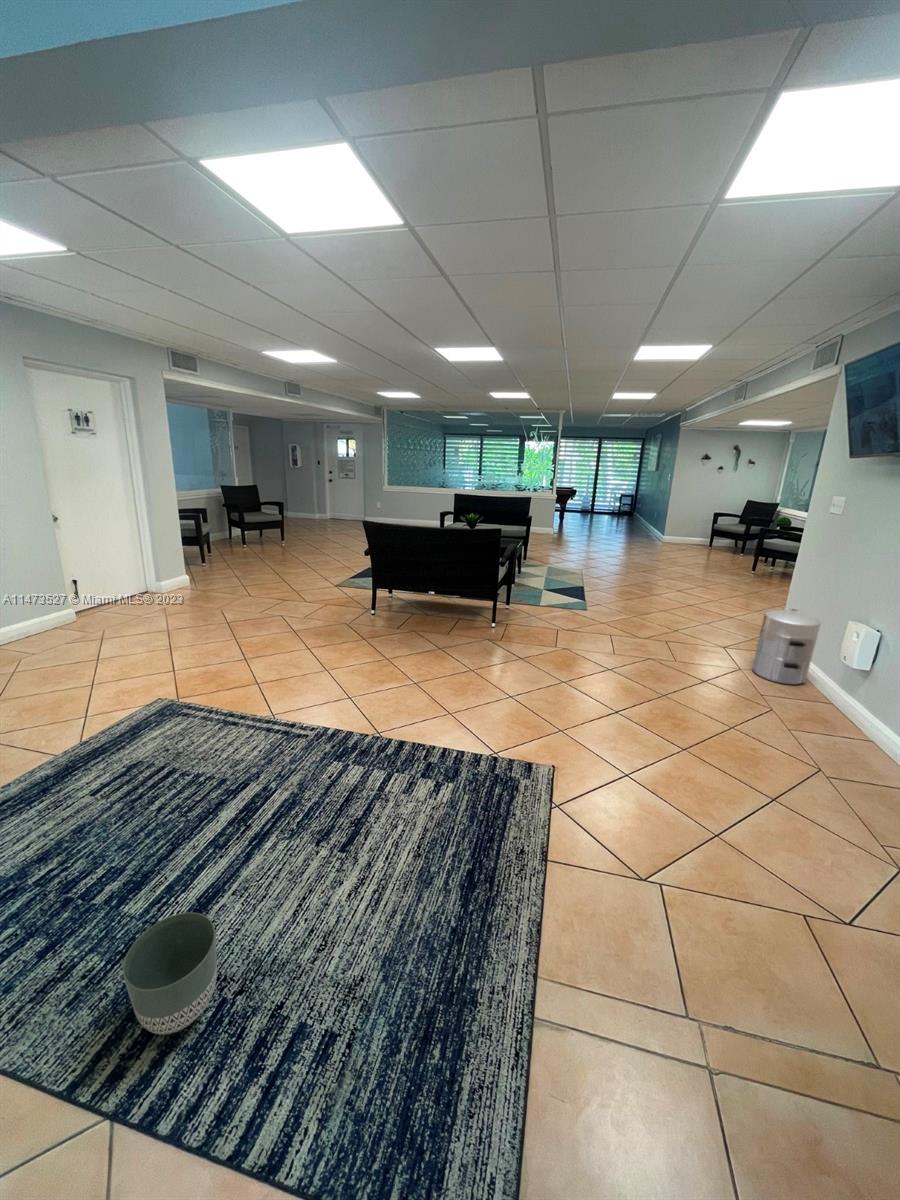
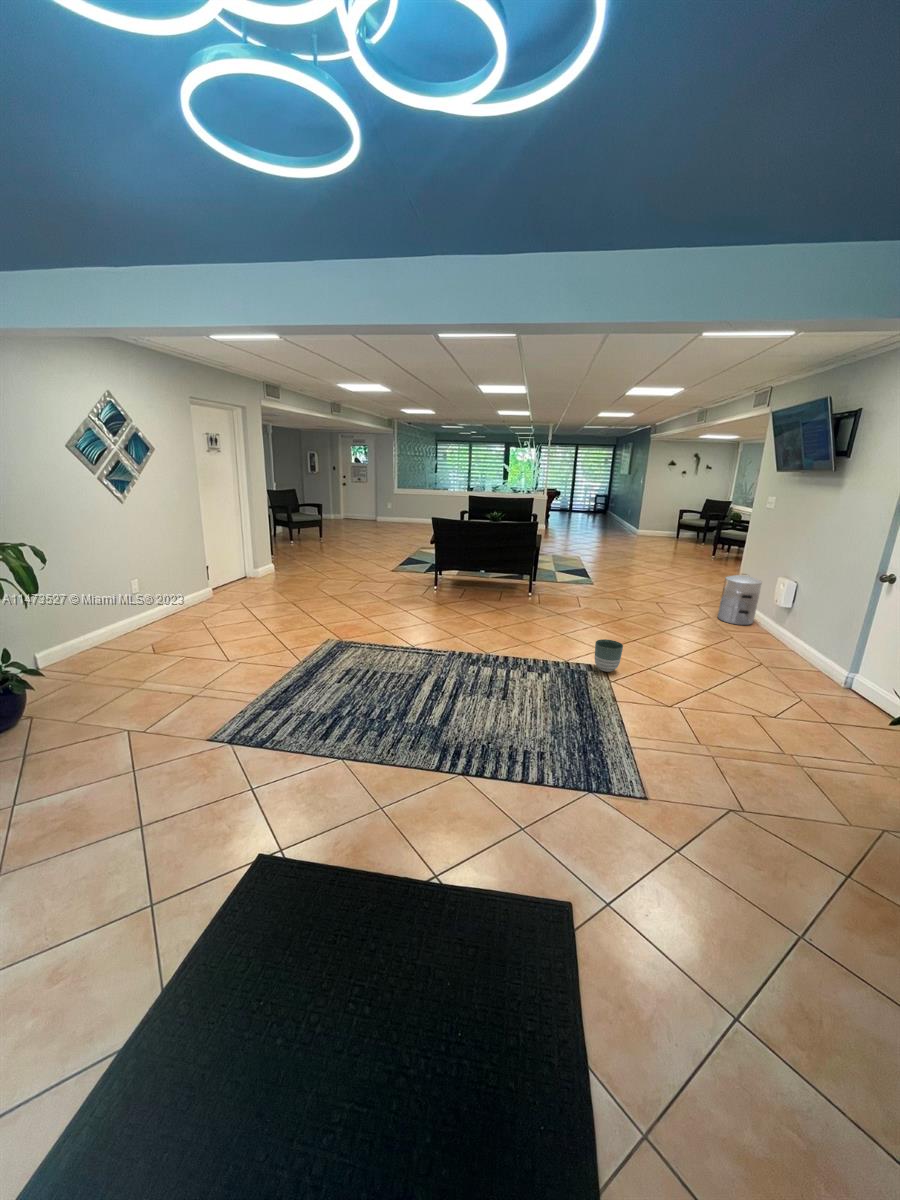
planter: present [123,912,217,1035] -> present [595,639,623,672]

